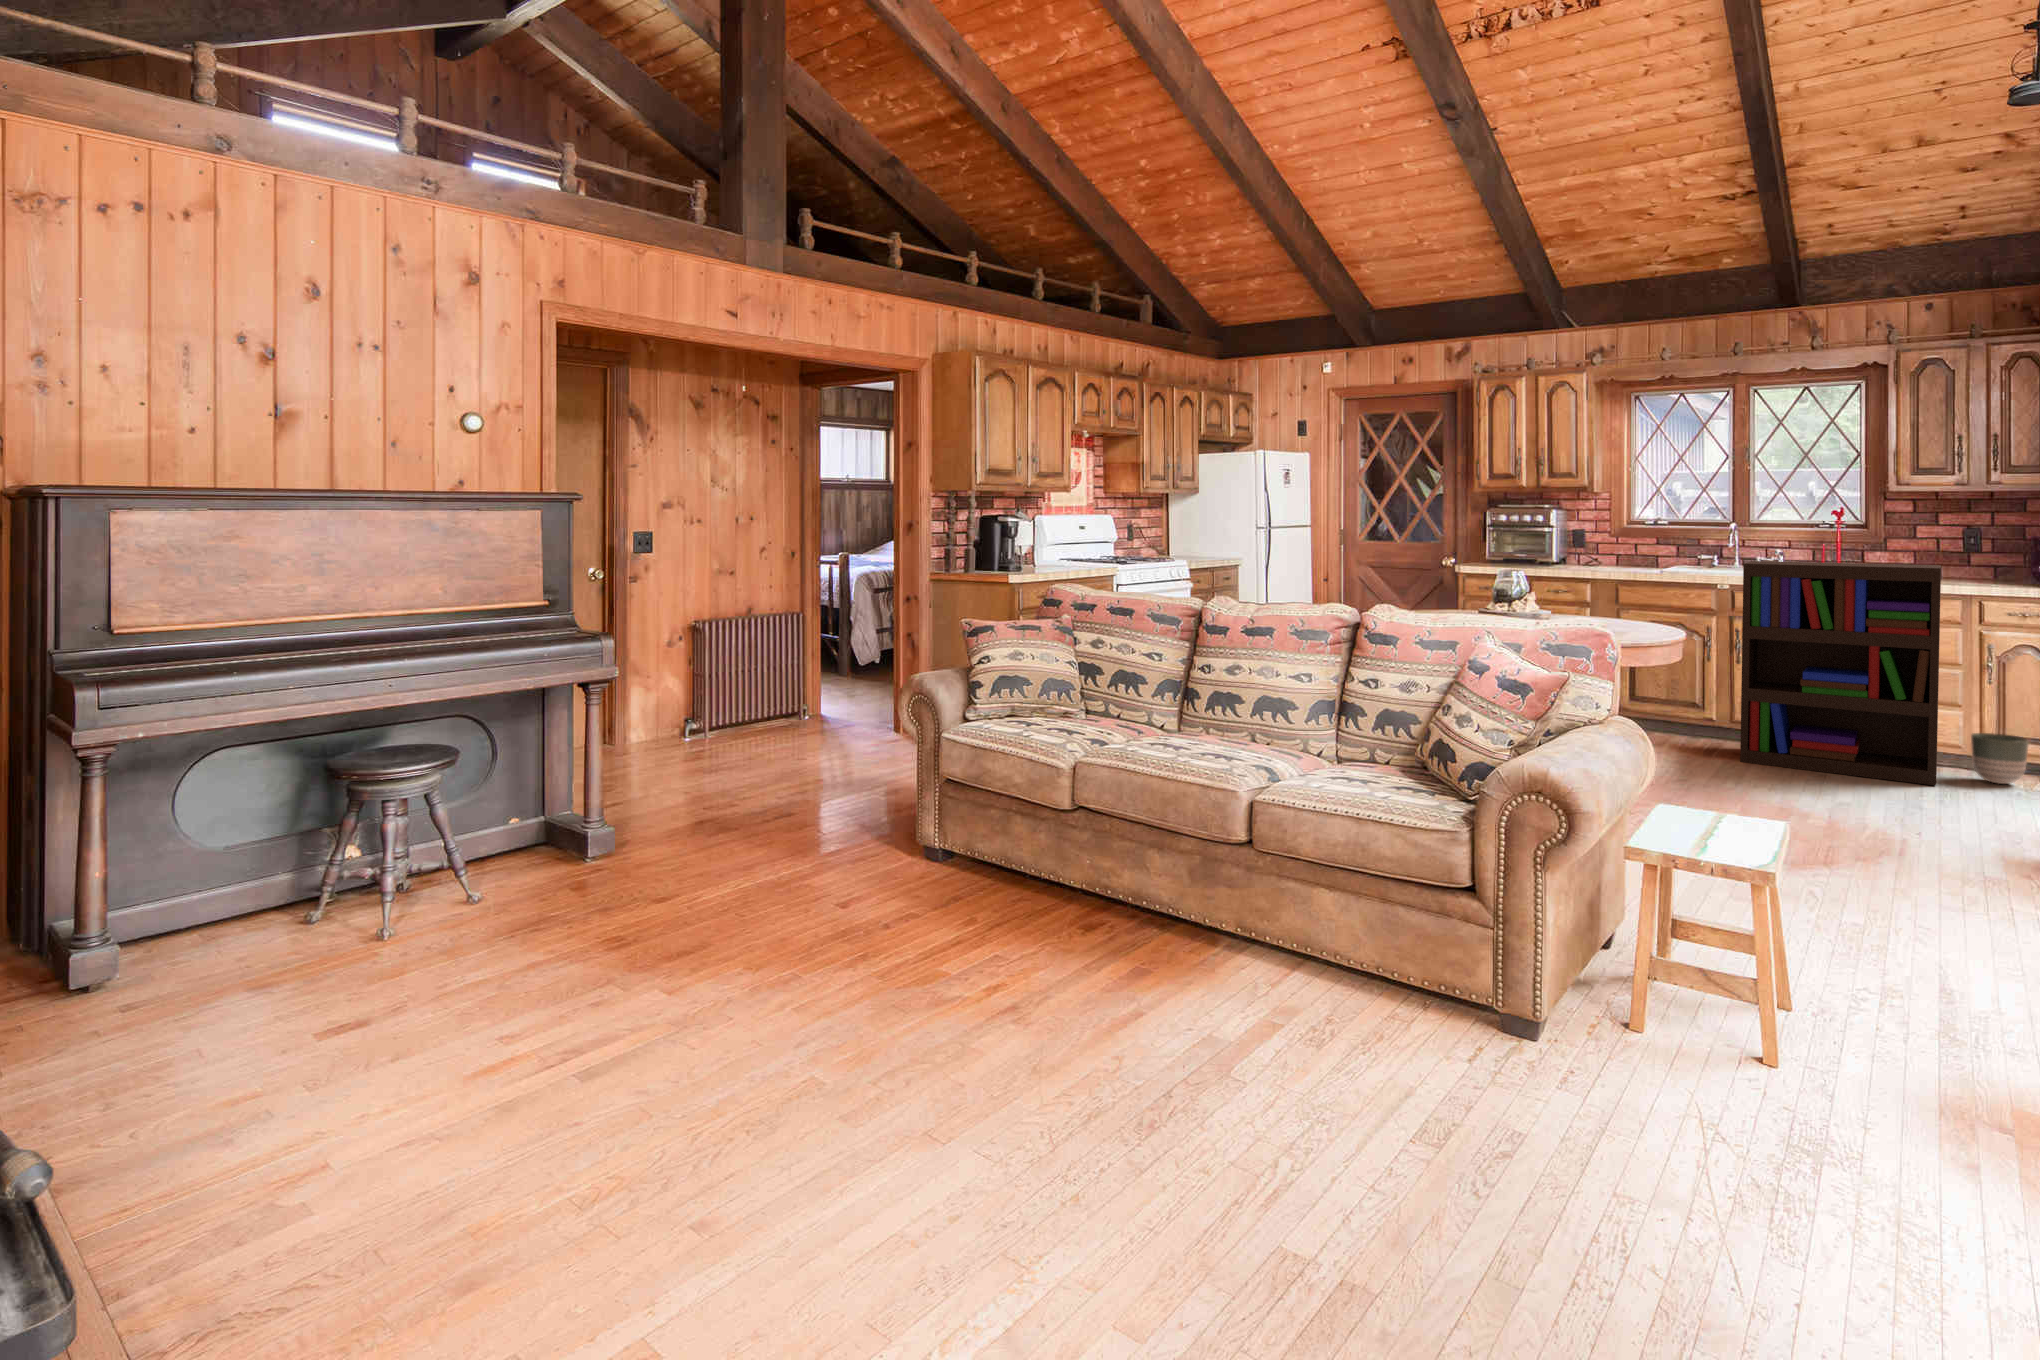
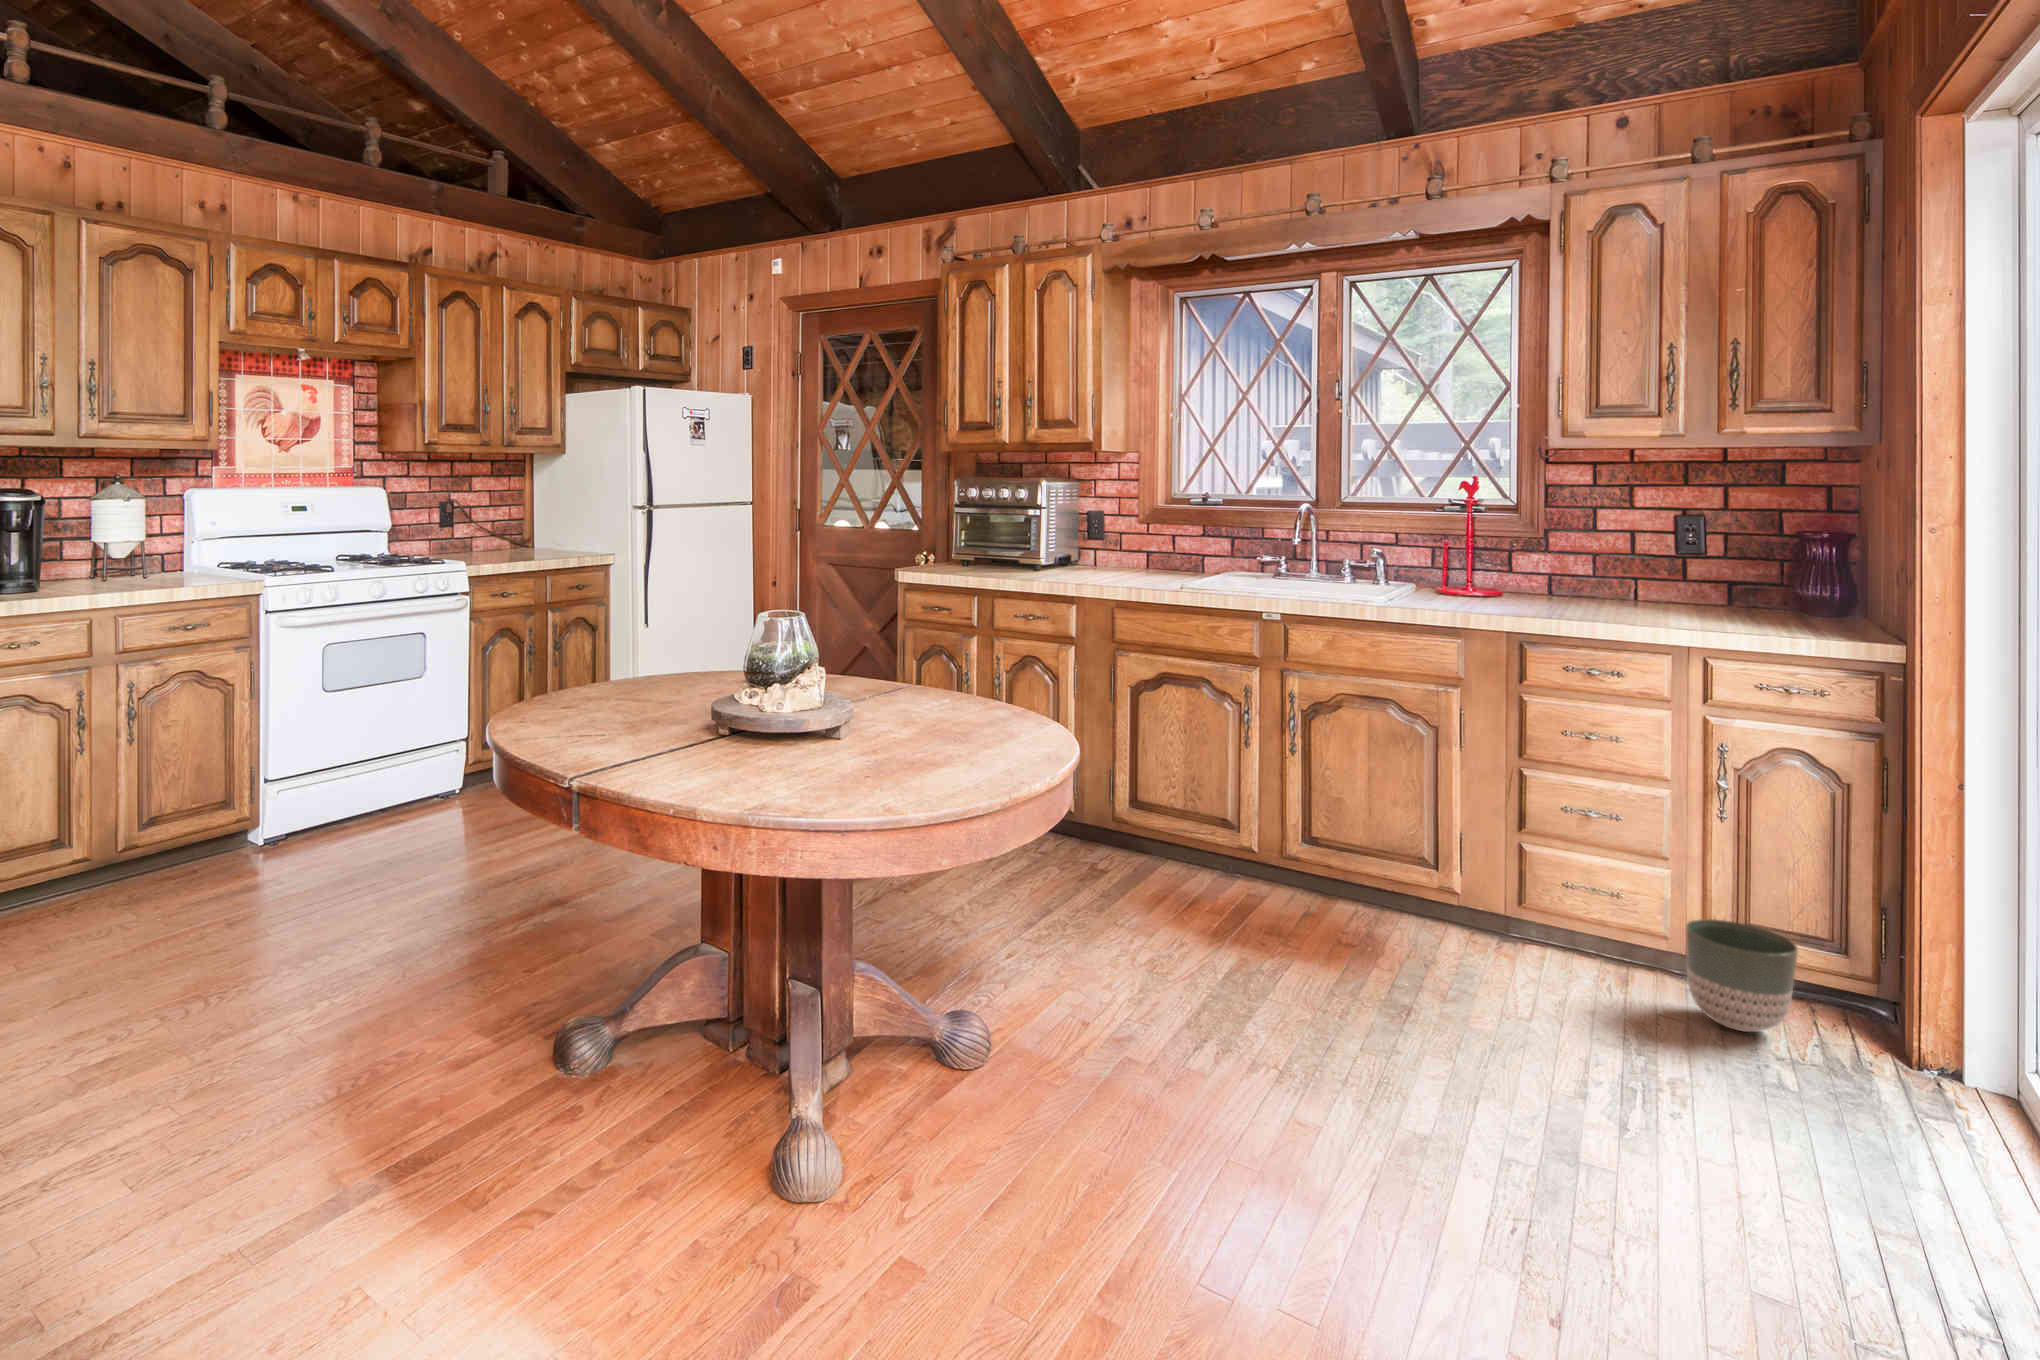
bookshelf: present [1740,561,1941,785] -> none [1271,574,1638,1043]

